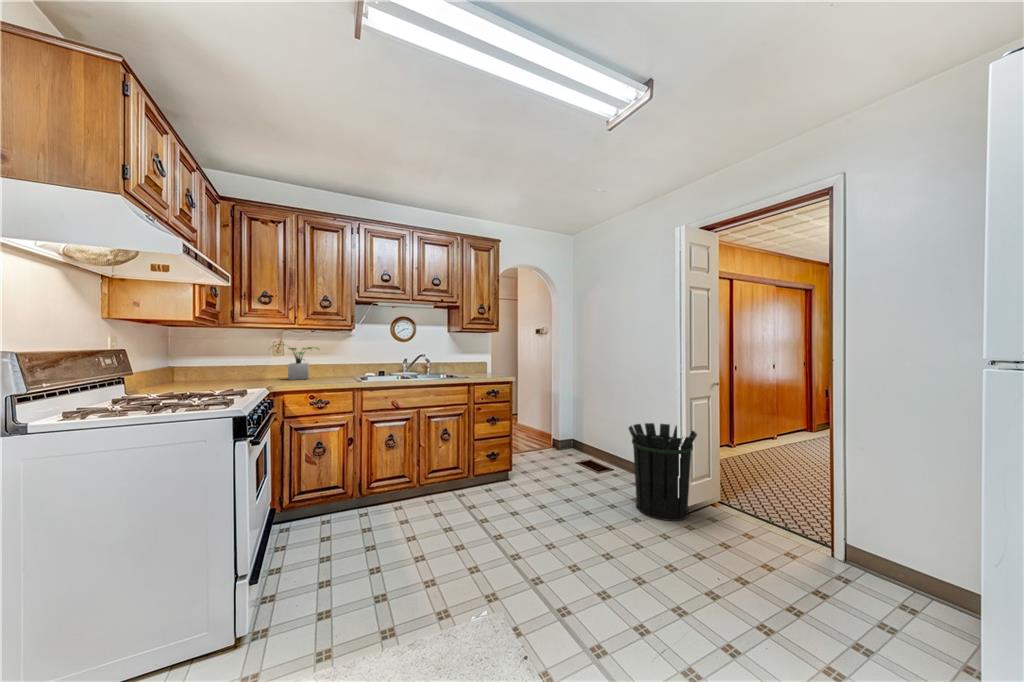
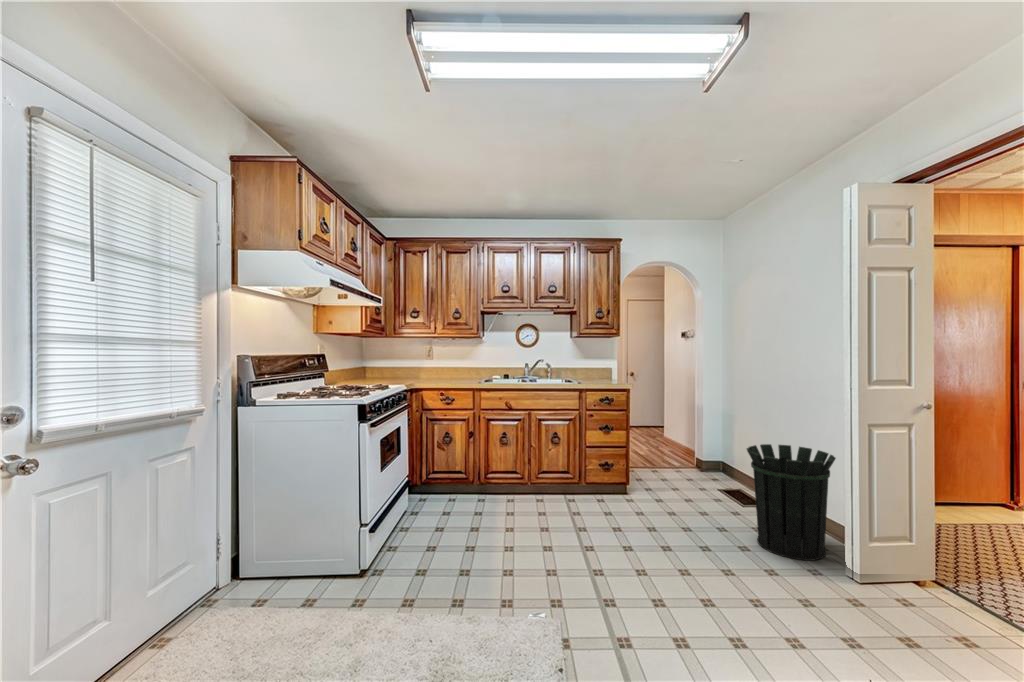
potted plant: present [288,347,319,380] -> none [417,350,453,380]

